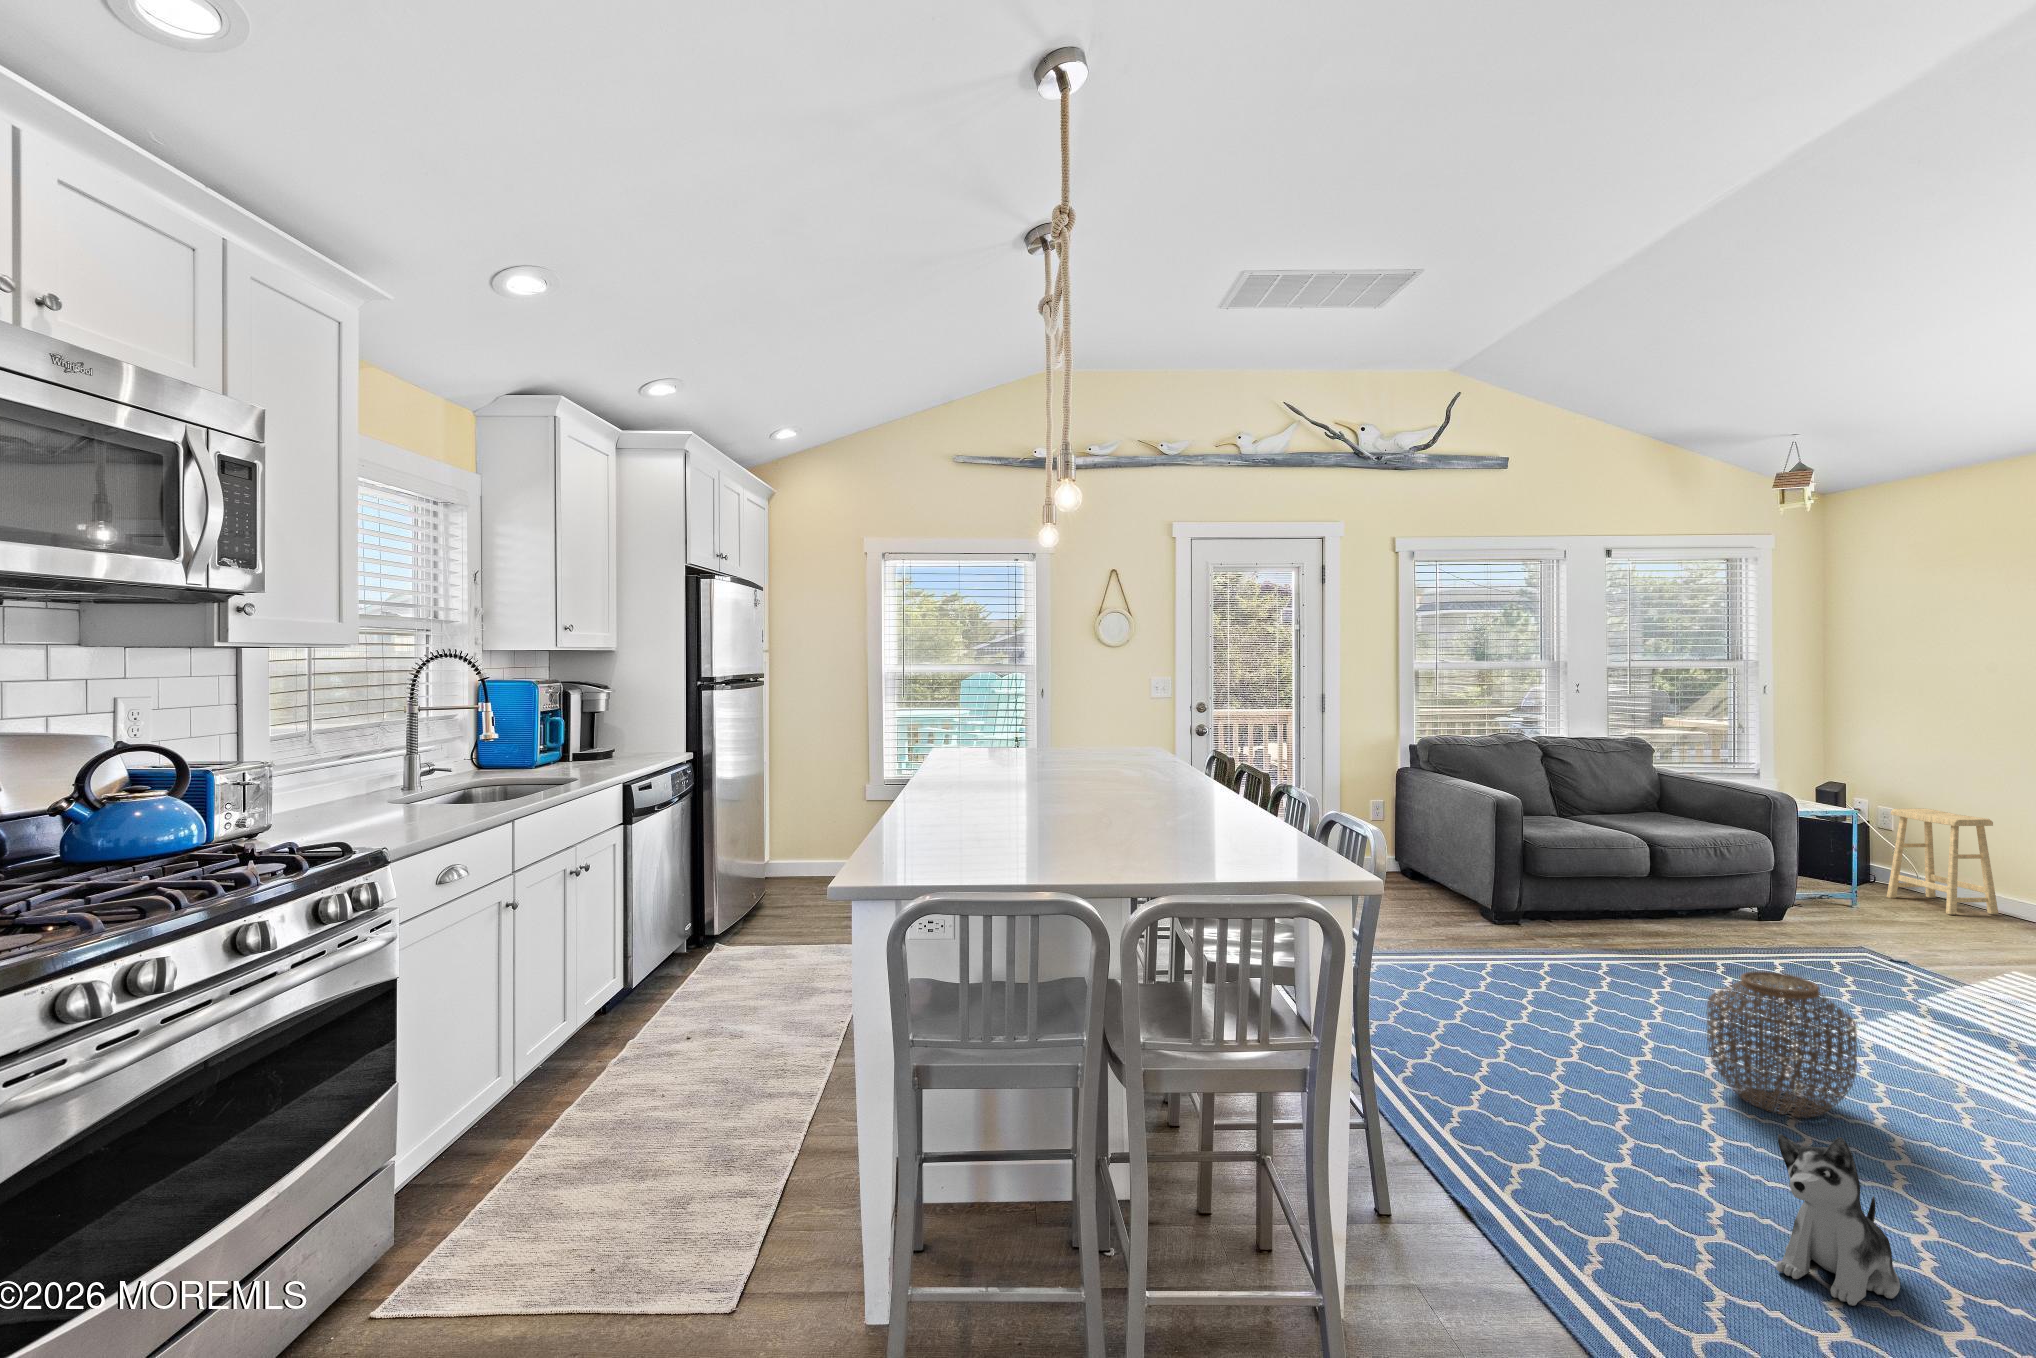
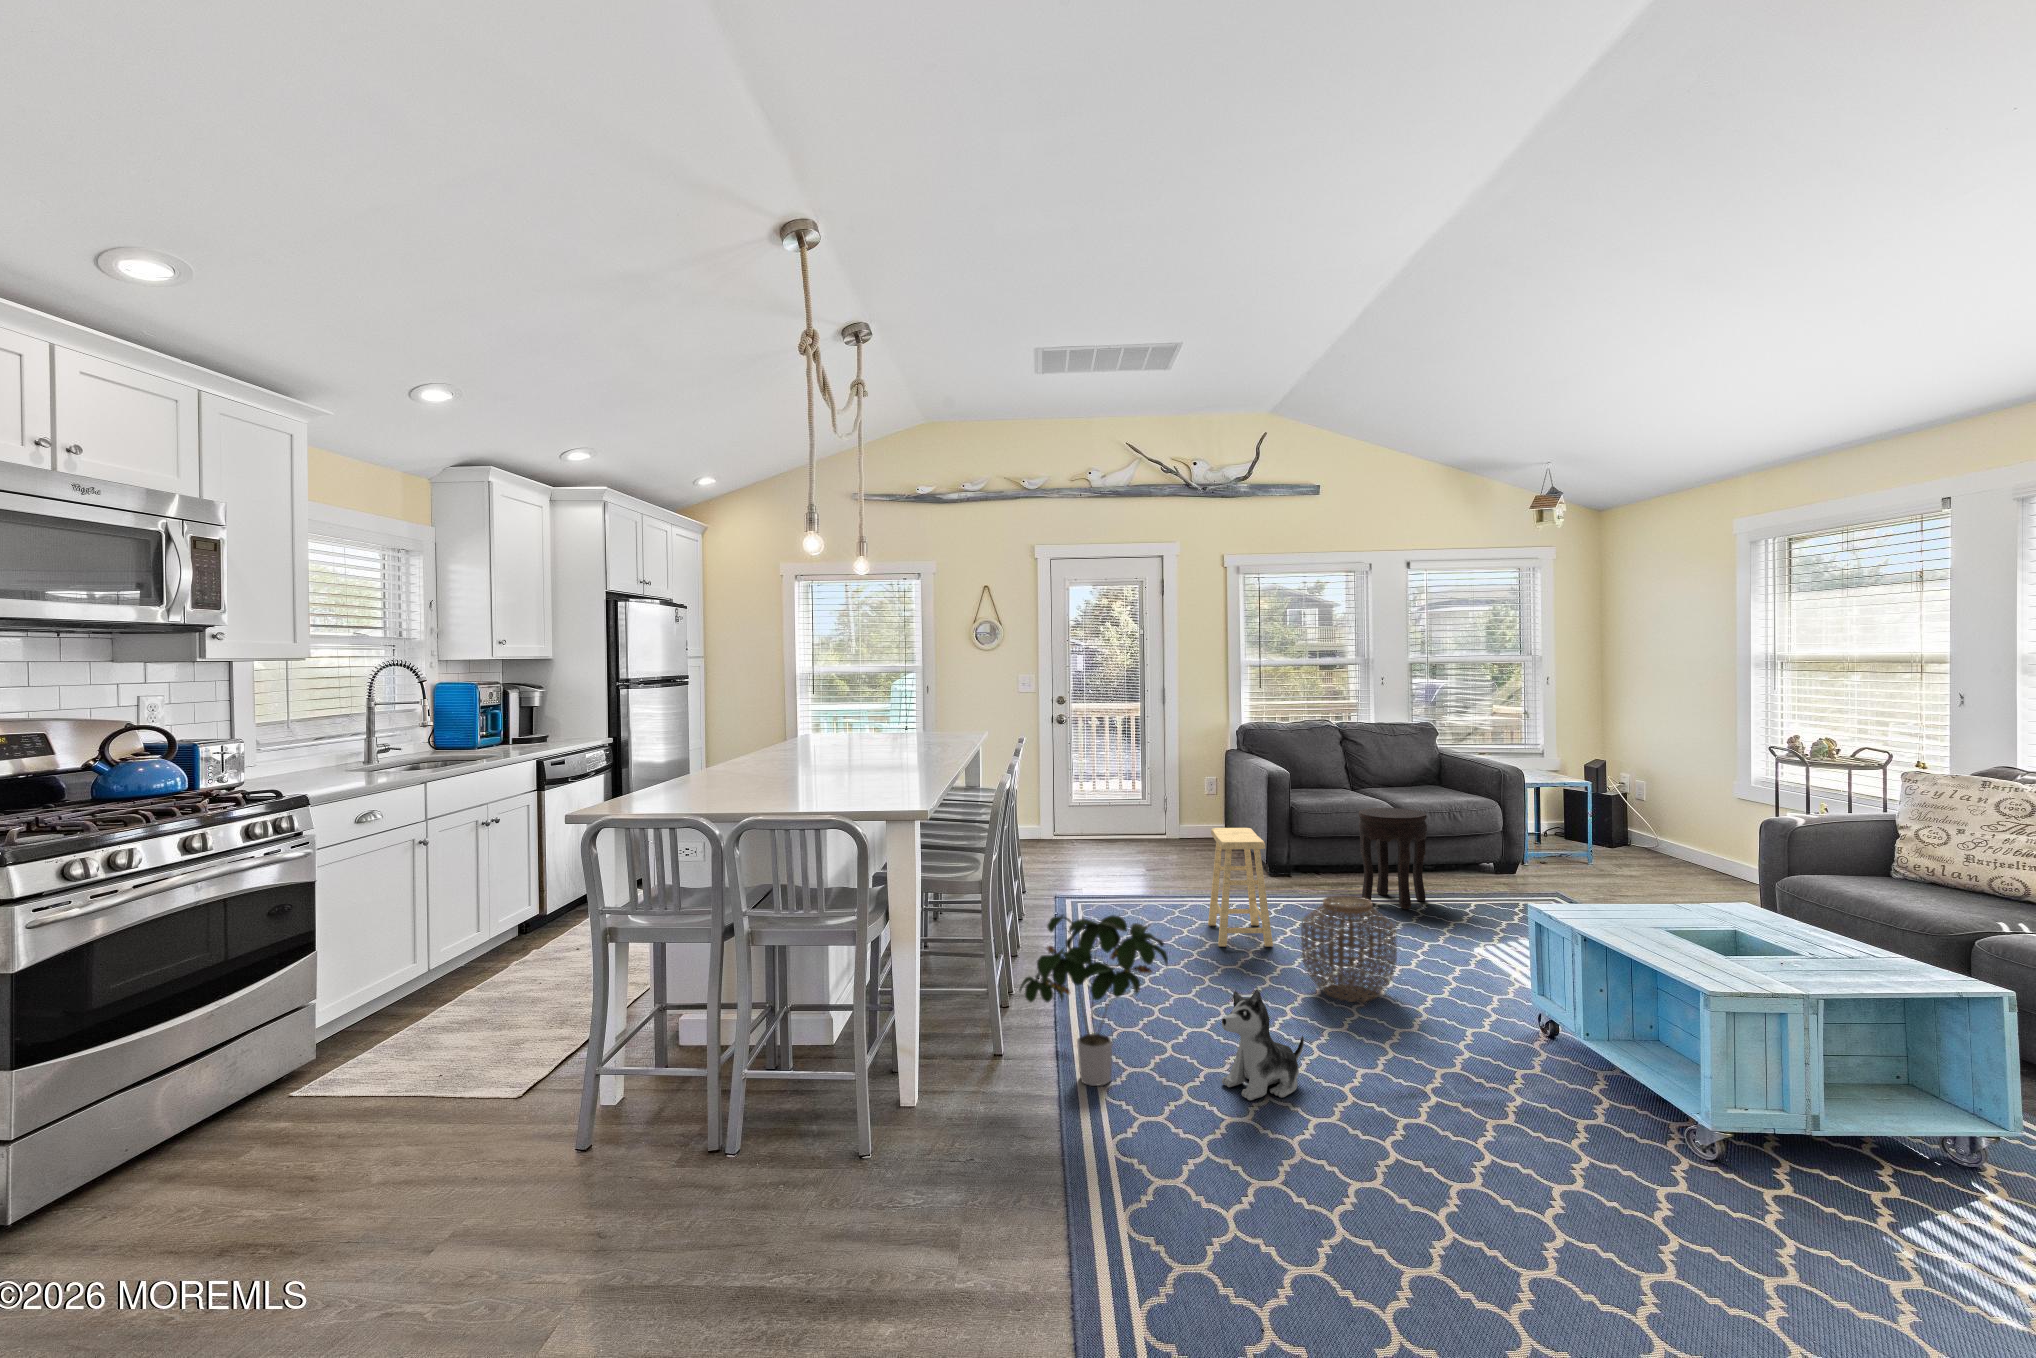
footstool: present [1887,808,1998,915] -> present [1208,828,1273,947]
side table: none [1633,843,1727,969] -> present [1358,808,1427,909]
potted plant: none [1462,1023,1713,1280] -> present [1019,915,1168,1086]

